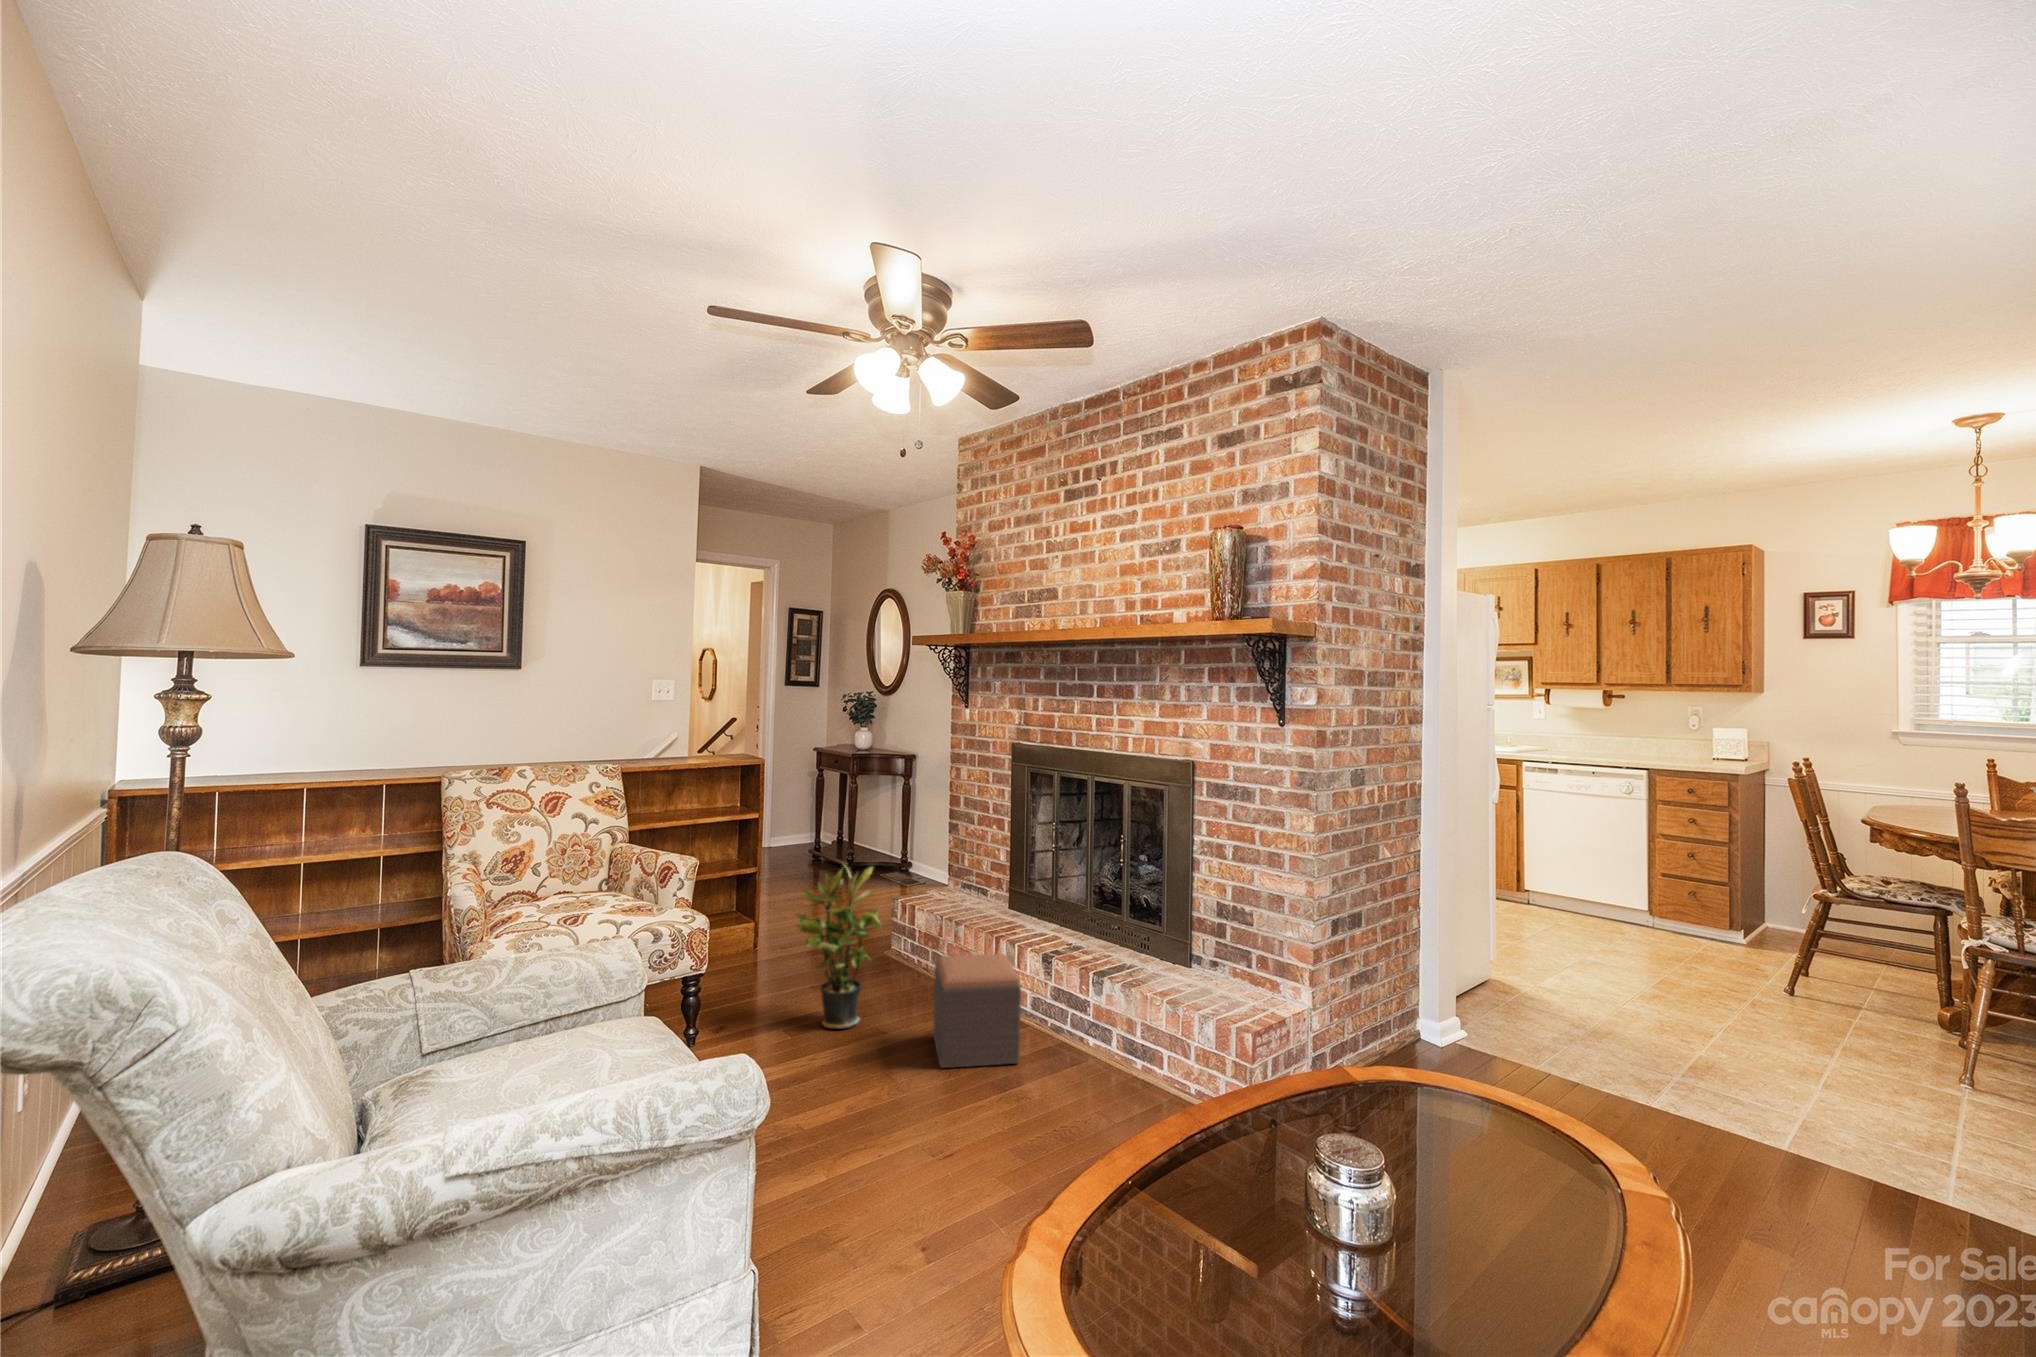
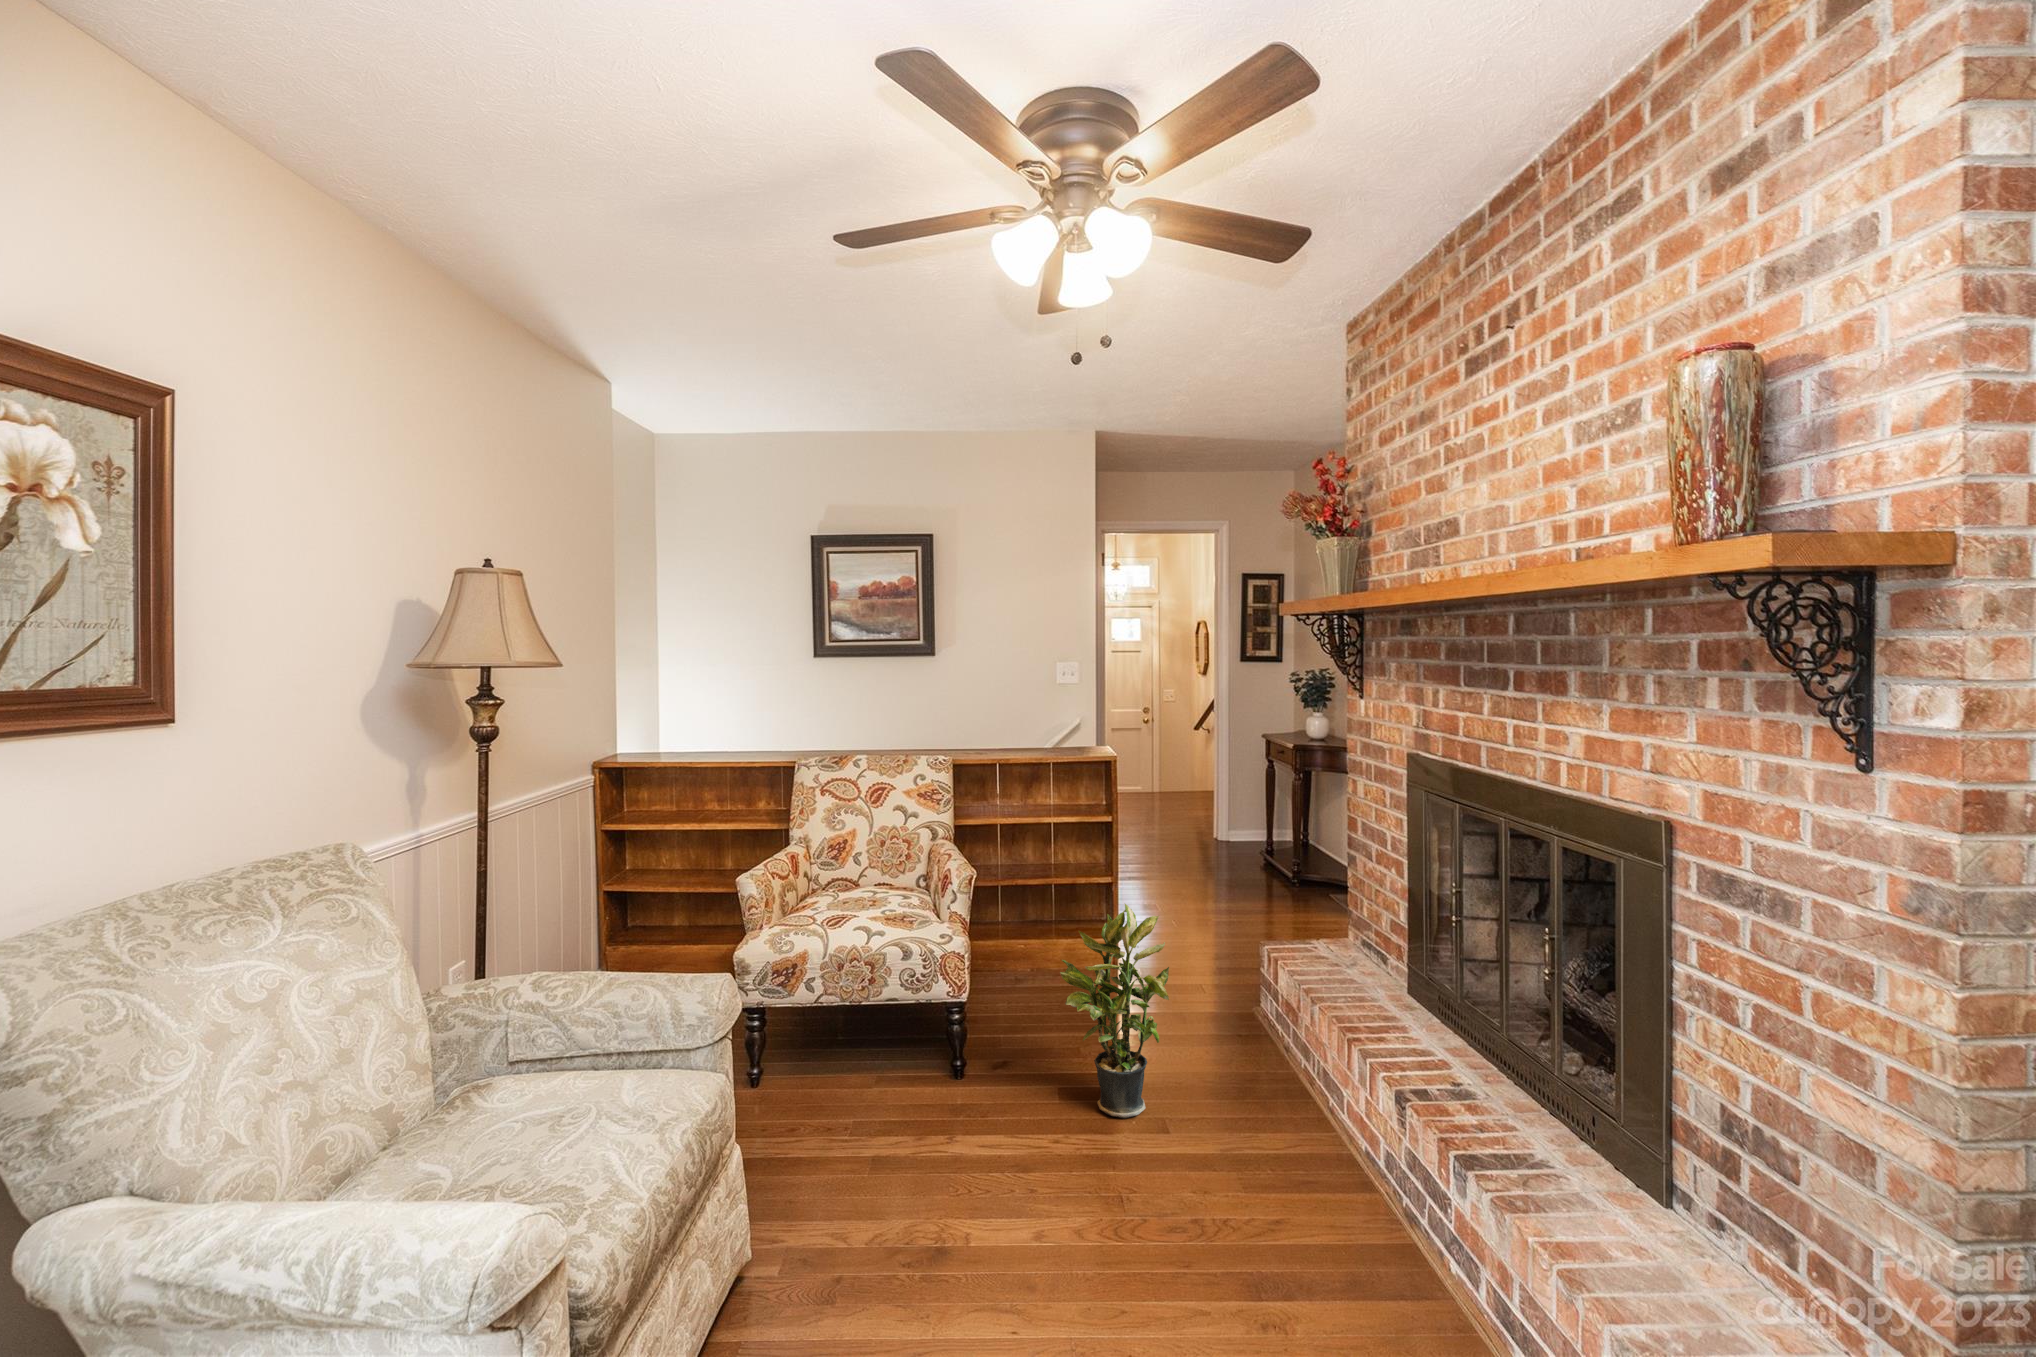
footstool: present [933,954,1021,1068] -> none [1189,1061,1328,1263]

